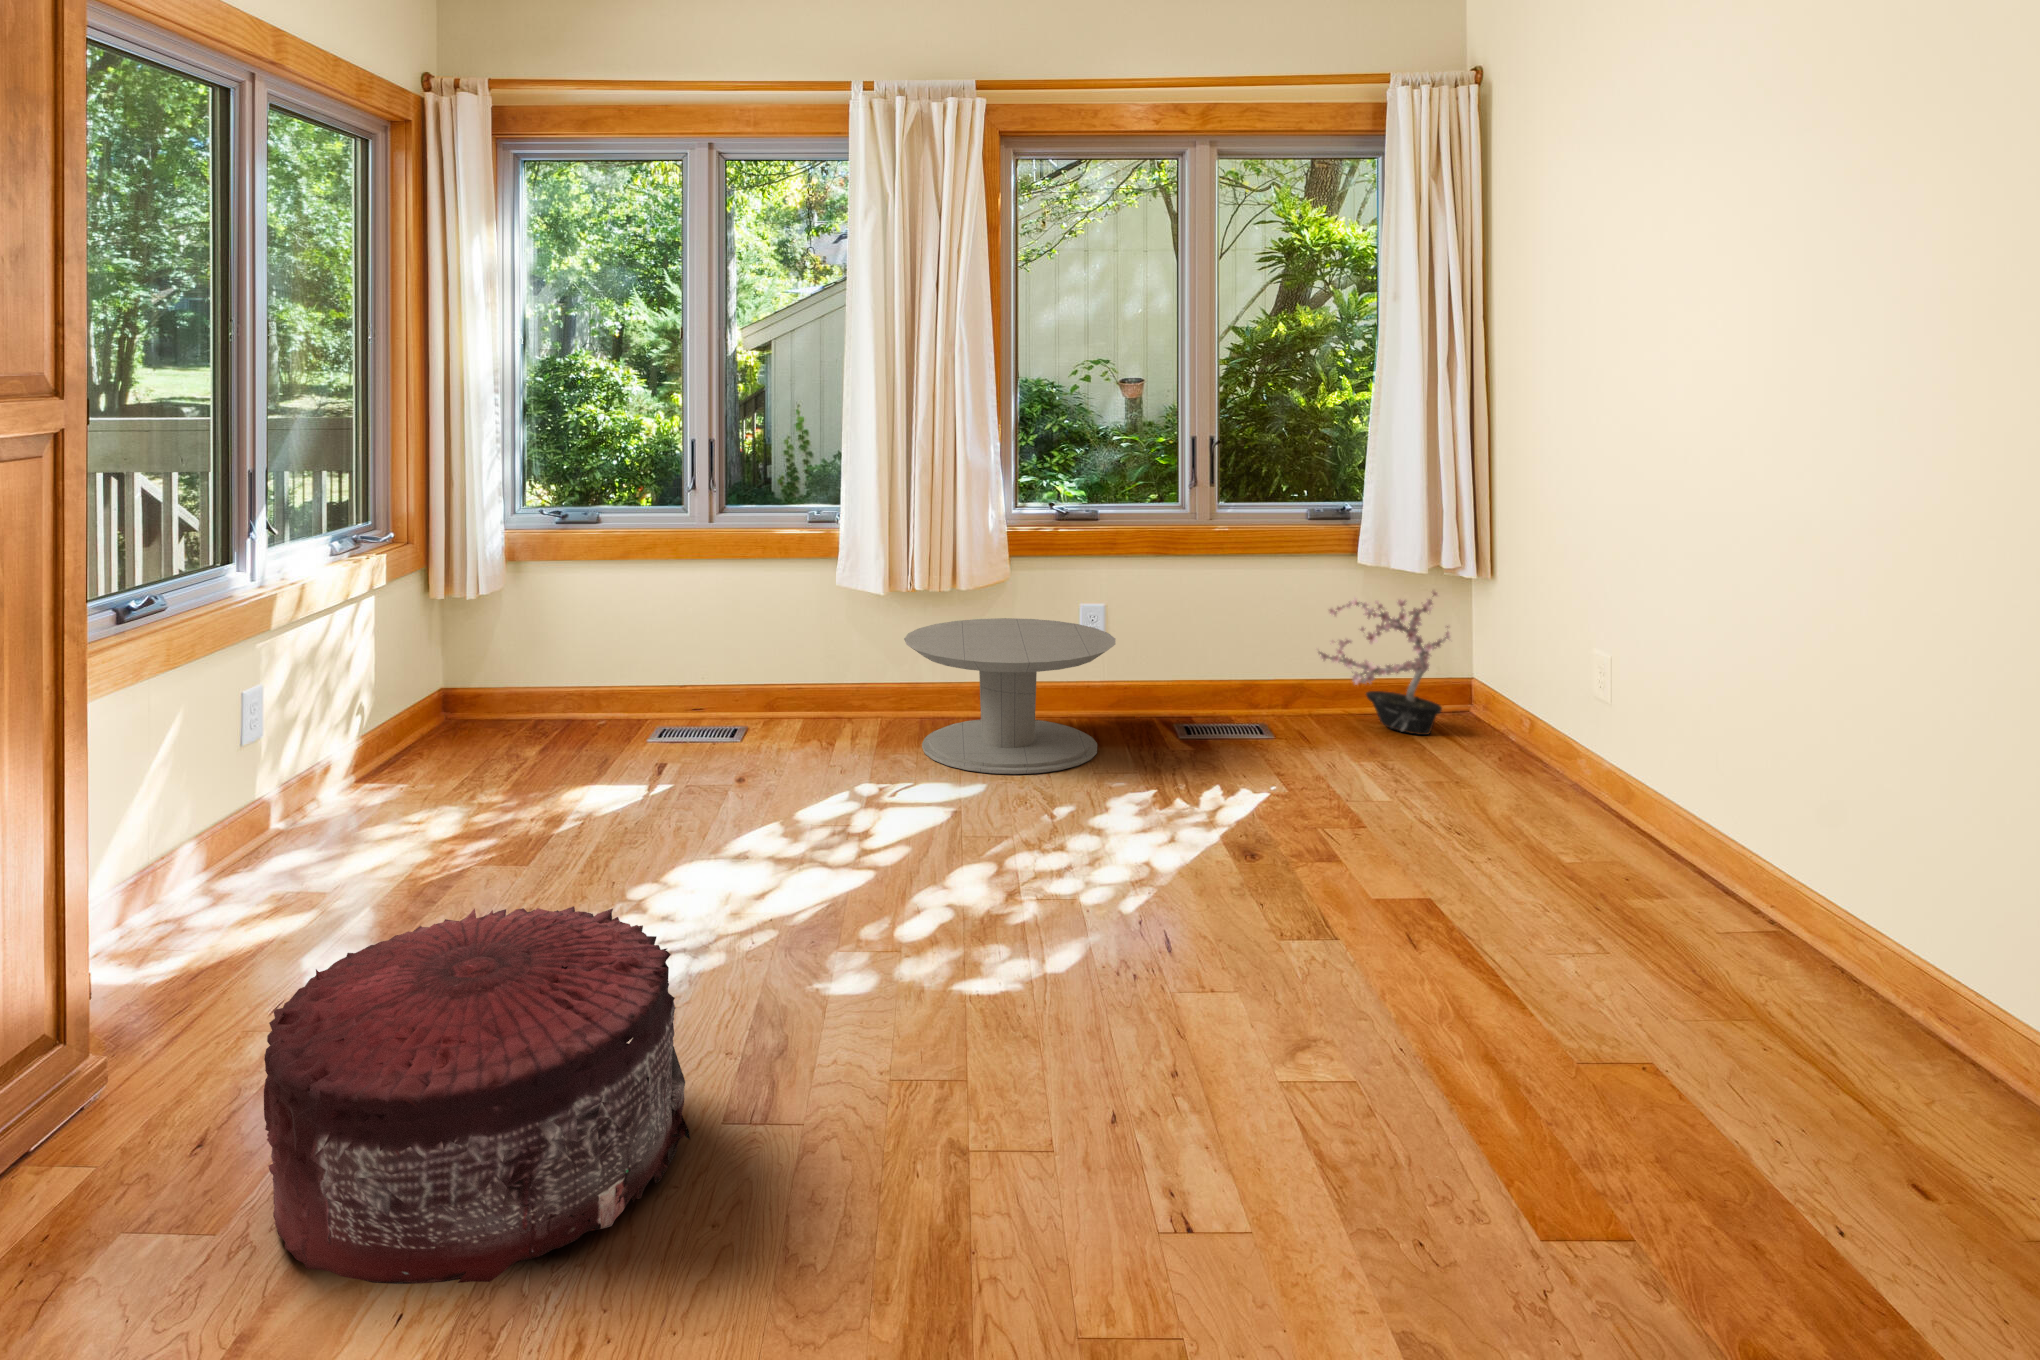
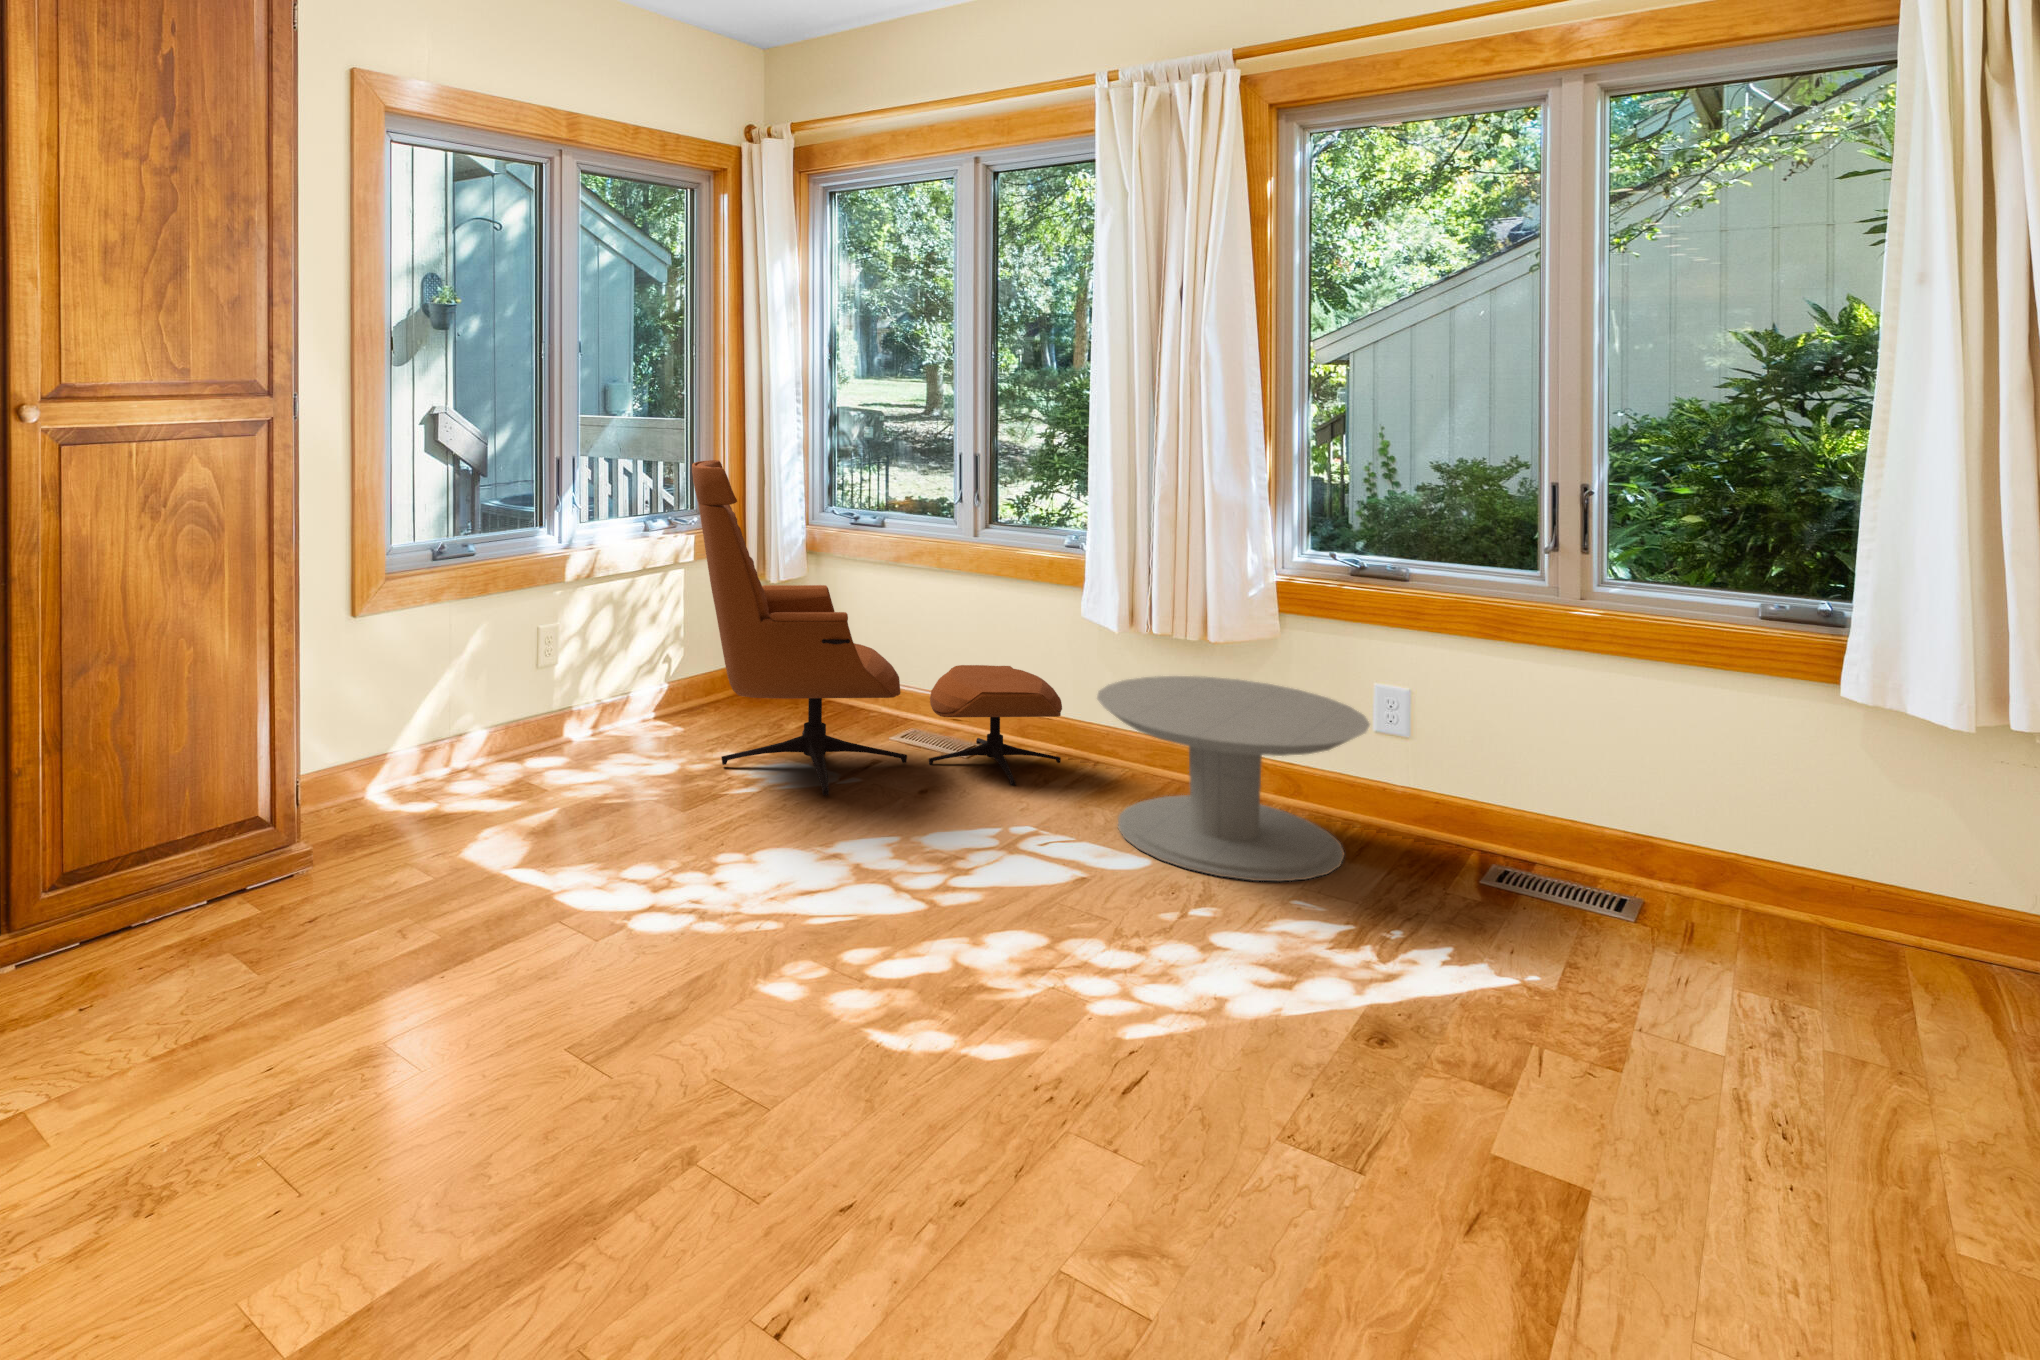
lounge chair: none [476,462,835,797] -> present [692,460,1062,795]
potted plant: present [1318,591,1450,735] -> none [1722,733,2024,1002]
pouf: present [264,906,690,1284] -> none [86,831,442,1143]

